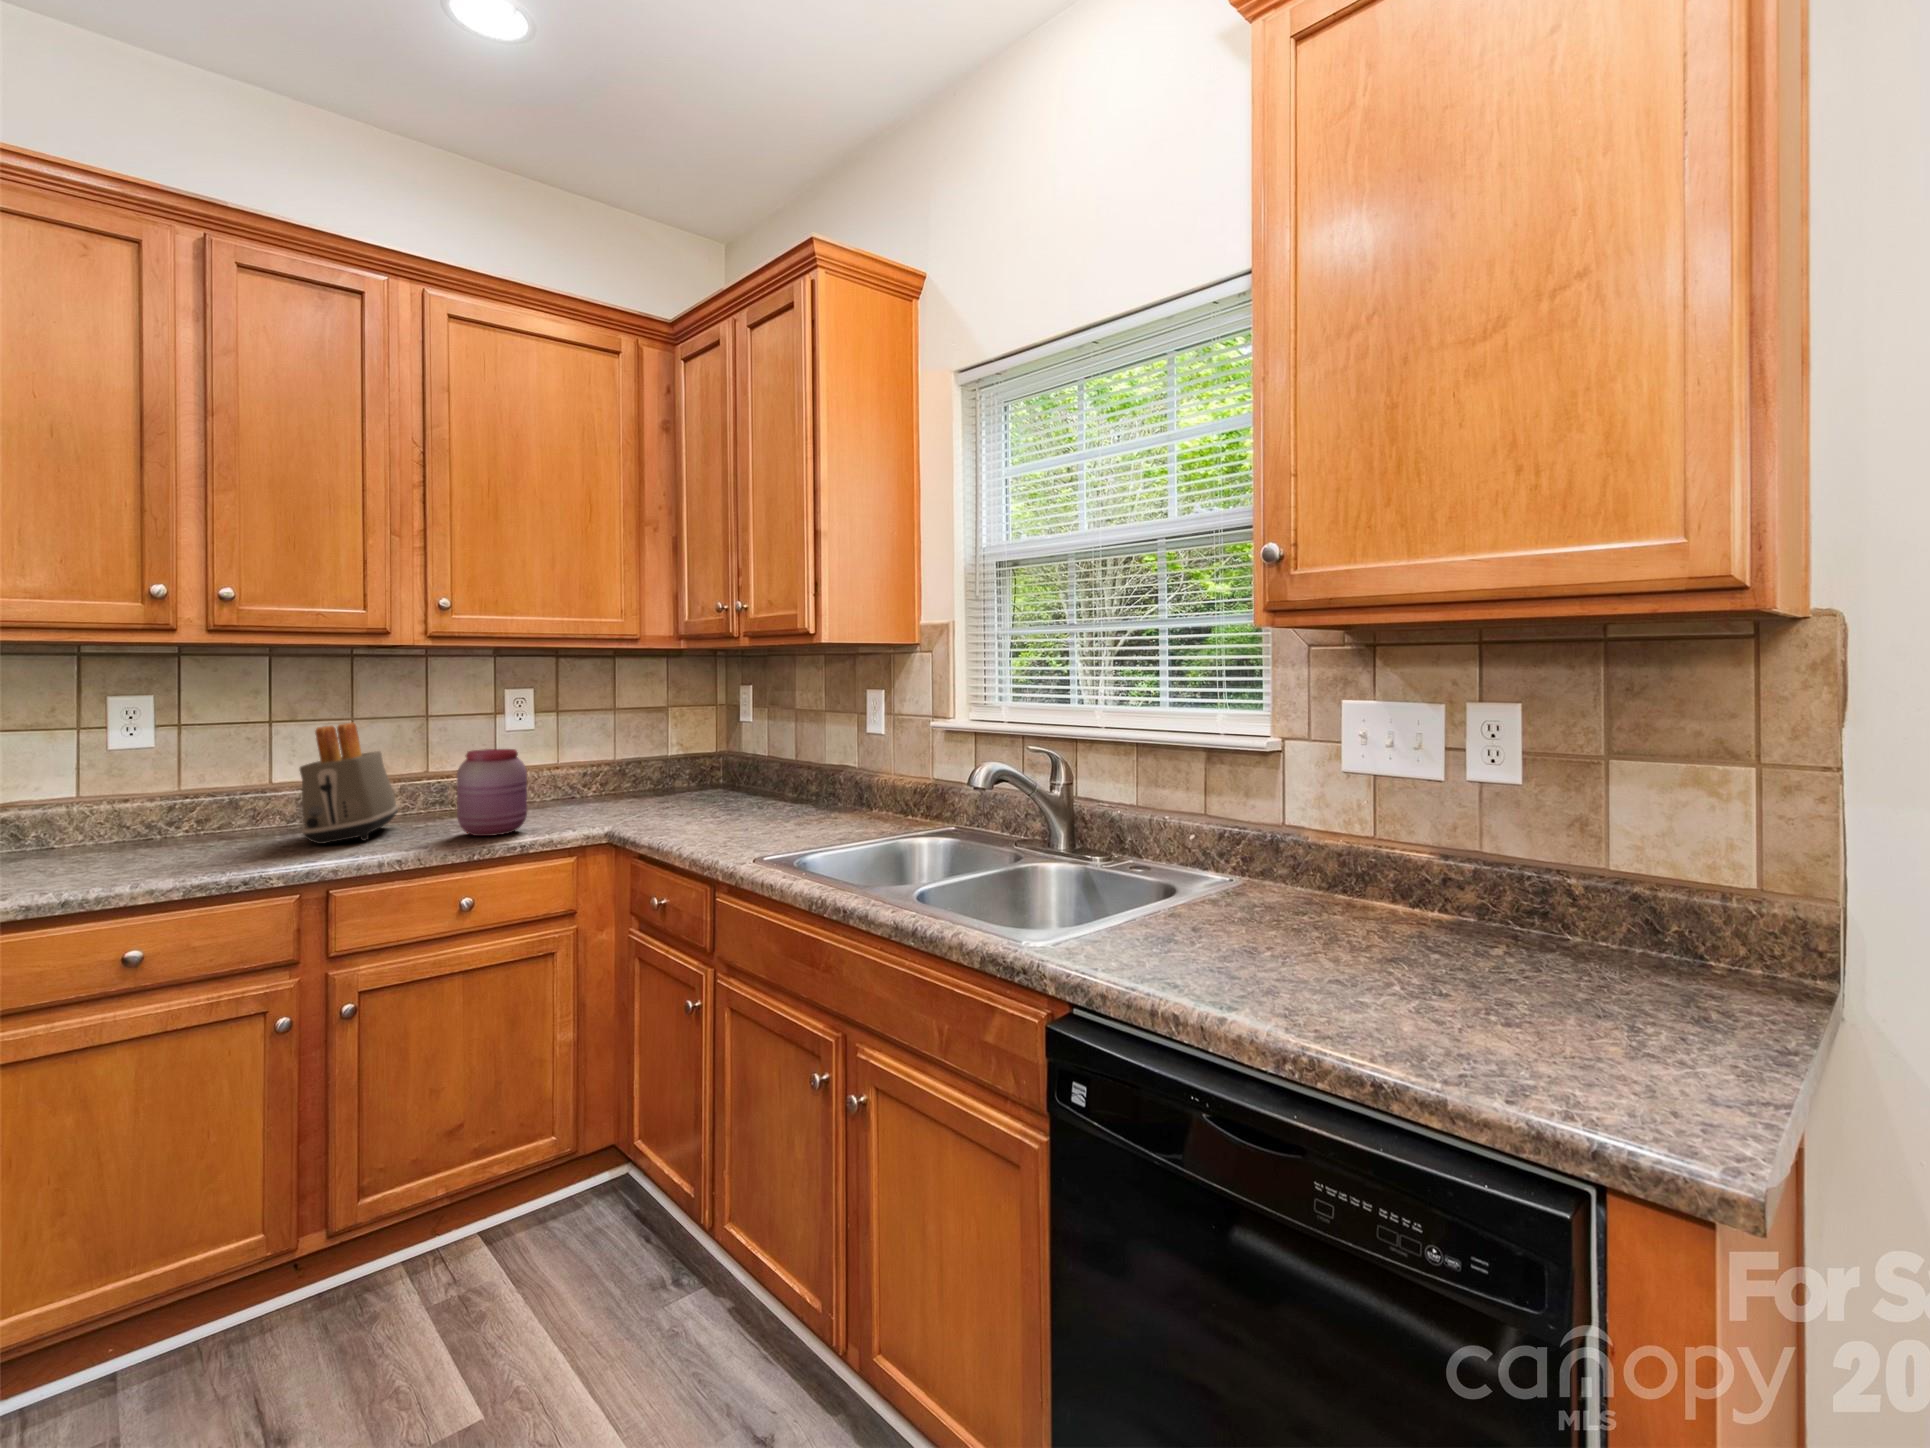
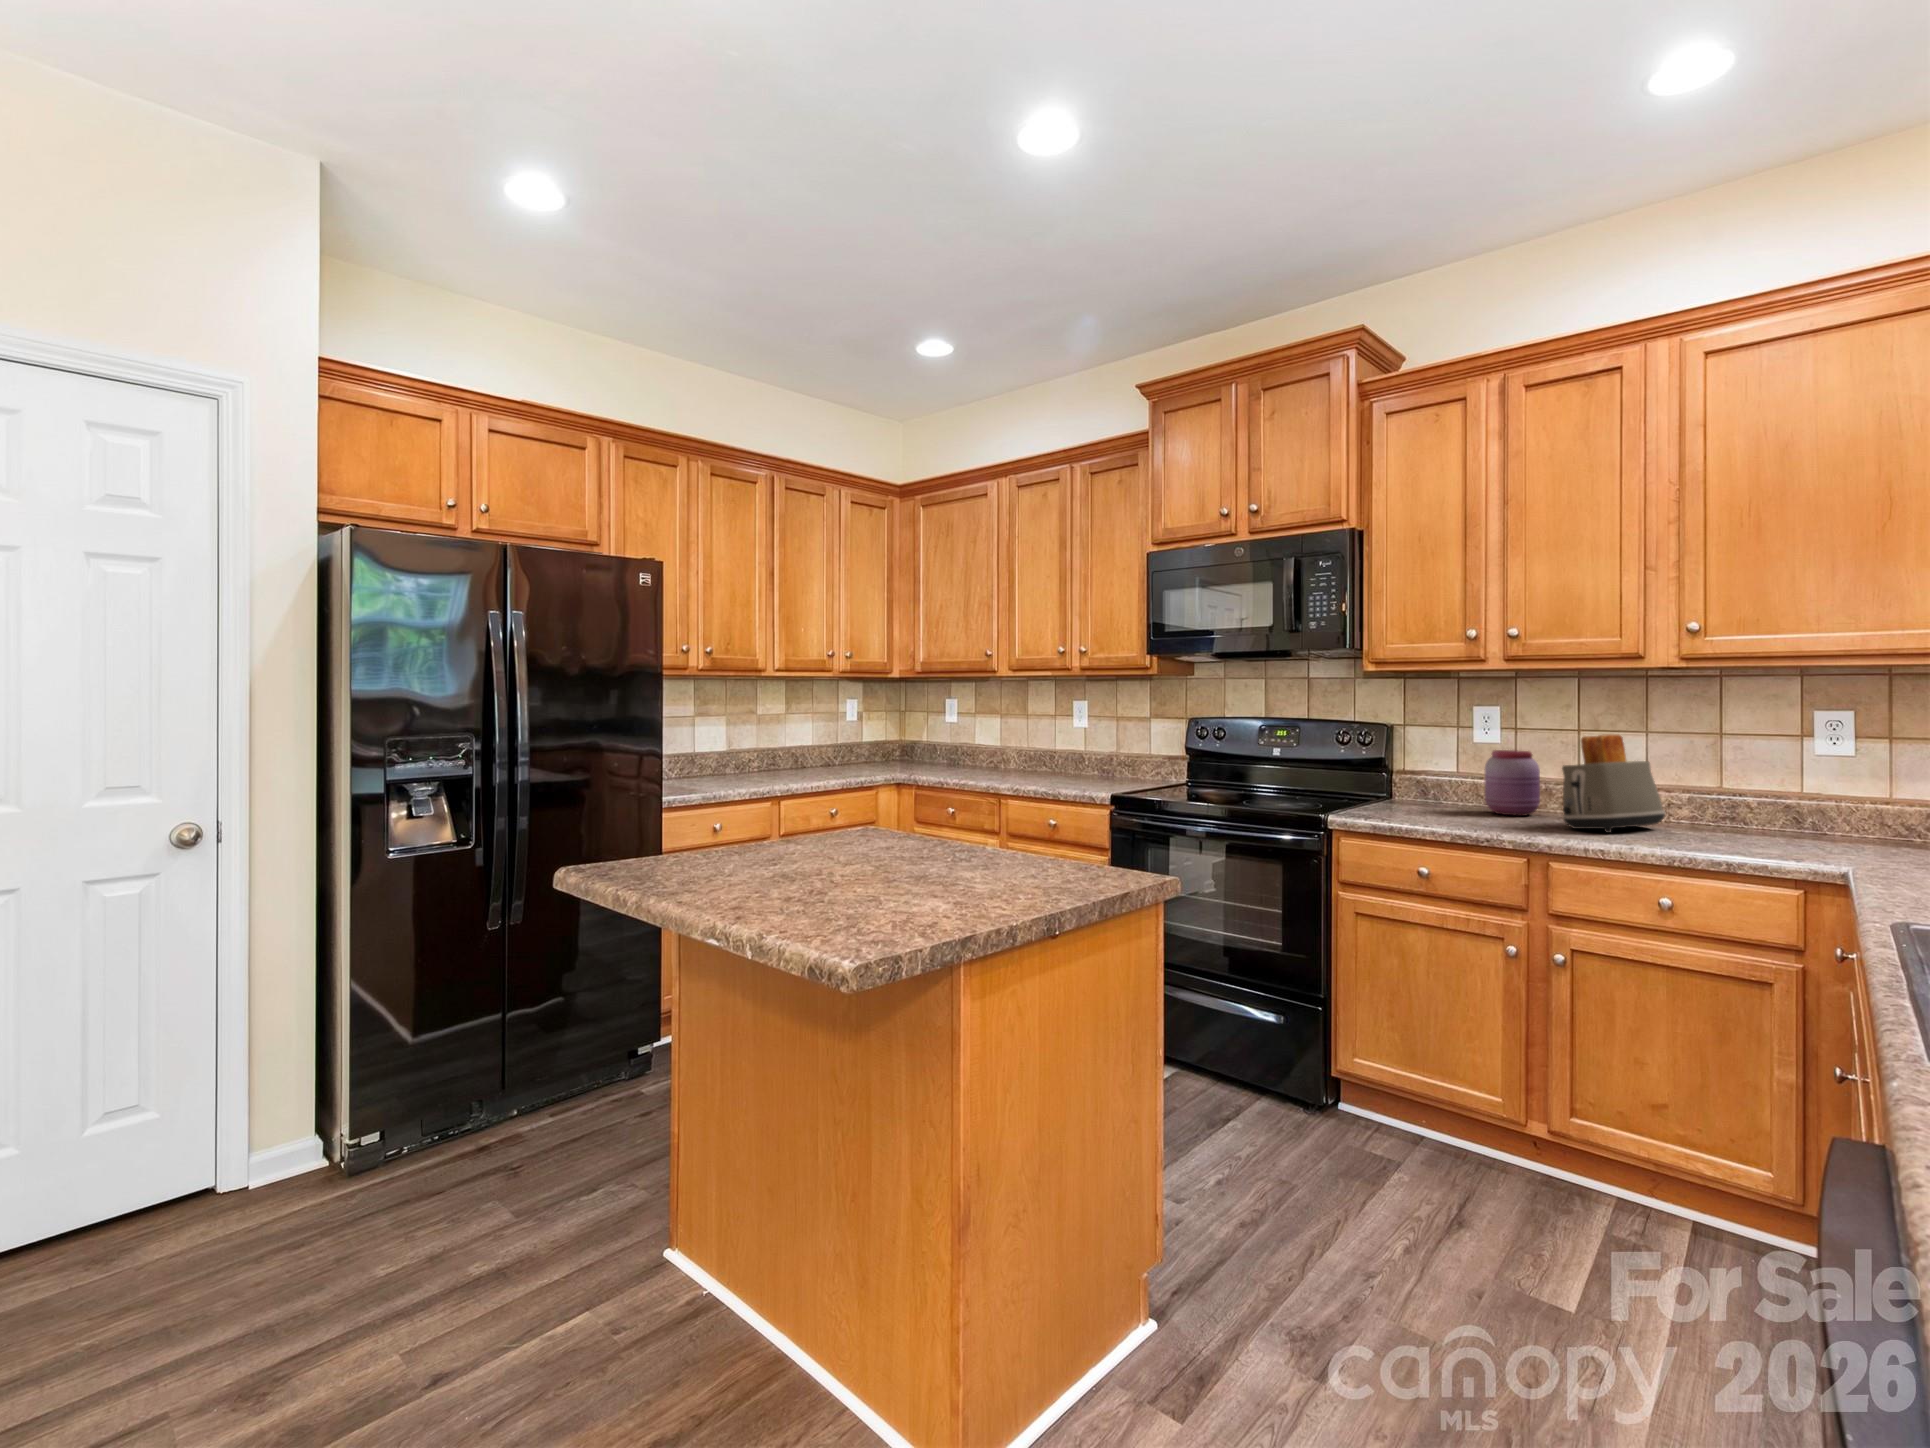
jar: present [457,749,527,836] -> present [1485,750,1540,816]

